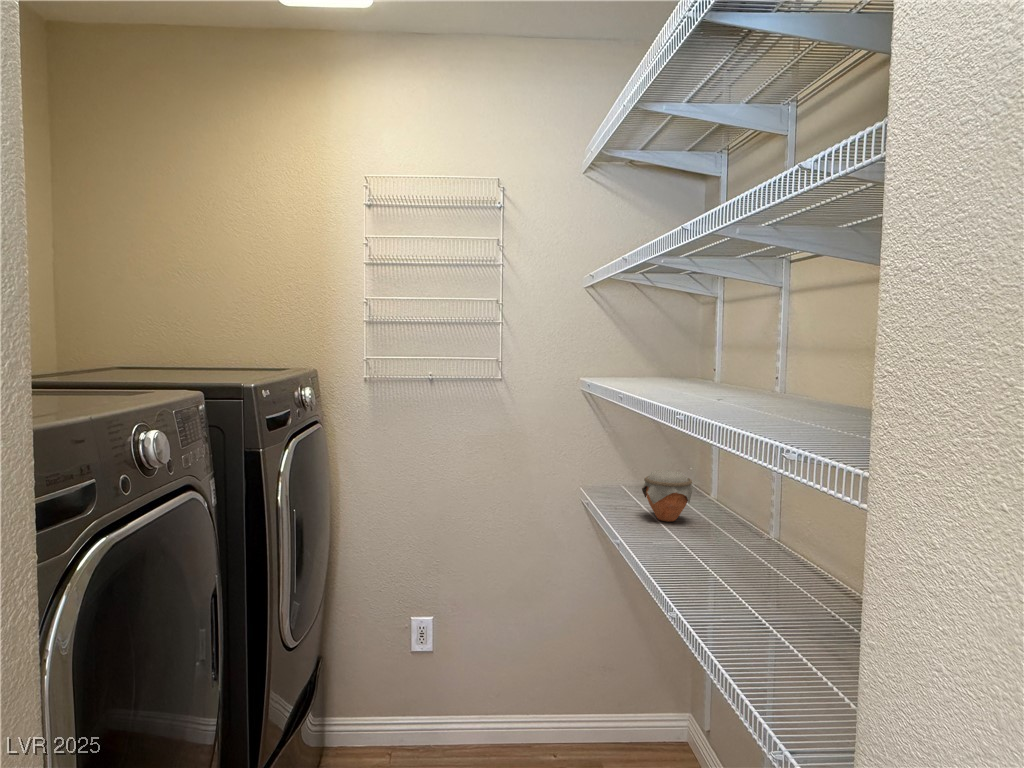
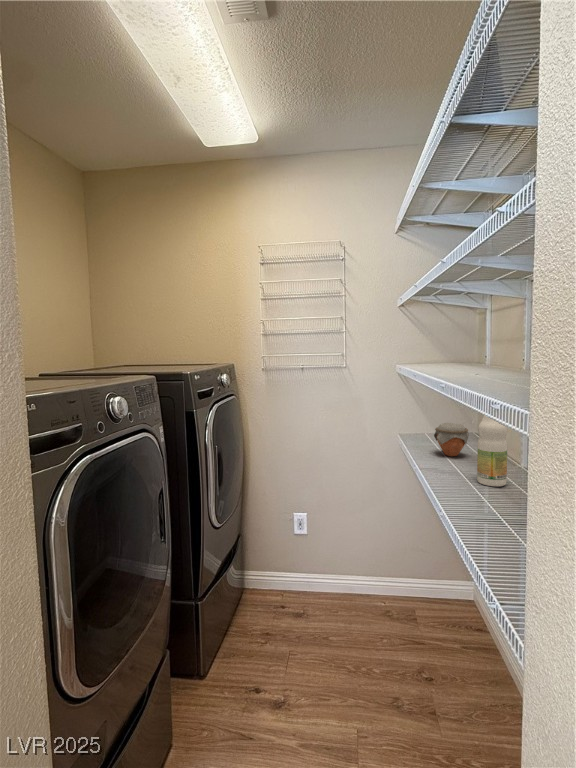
bottle: none [711,443,755,568] -> present [477,415,507,486]

